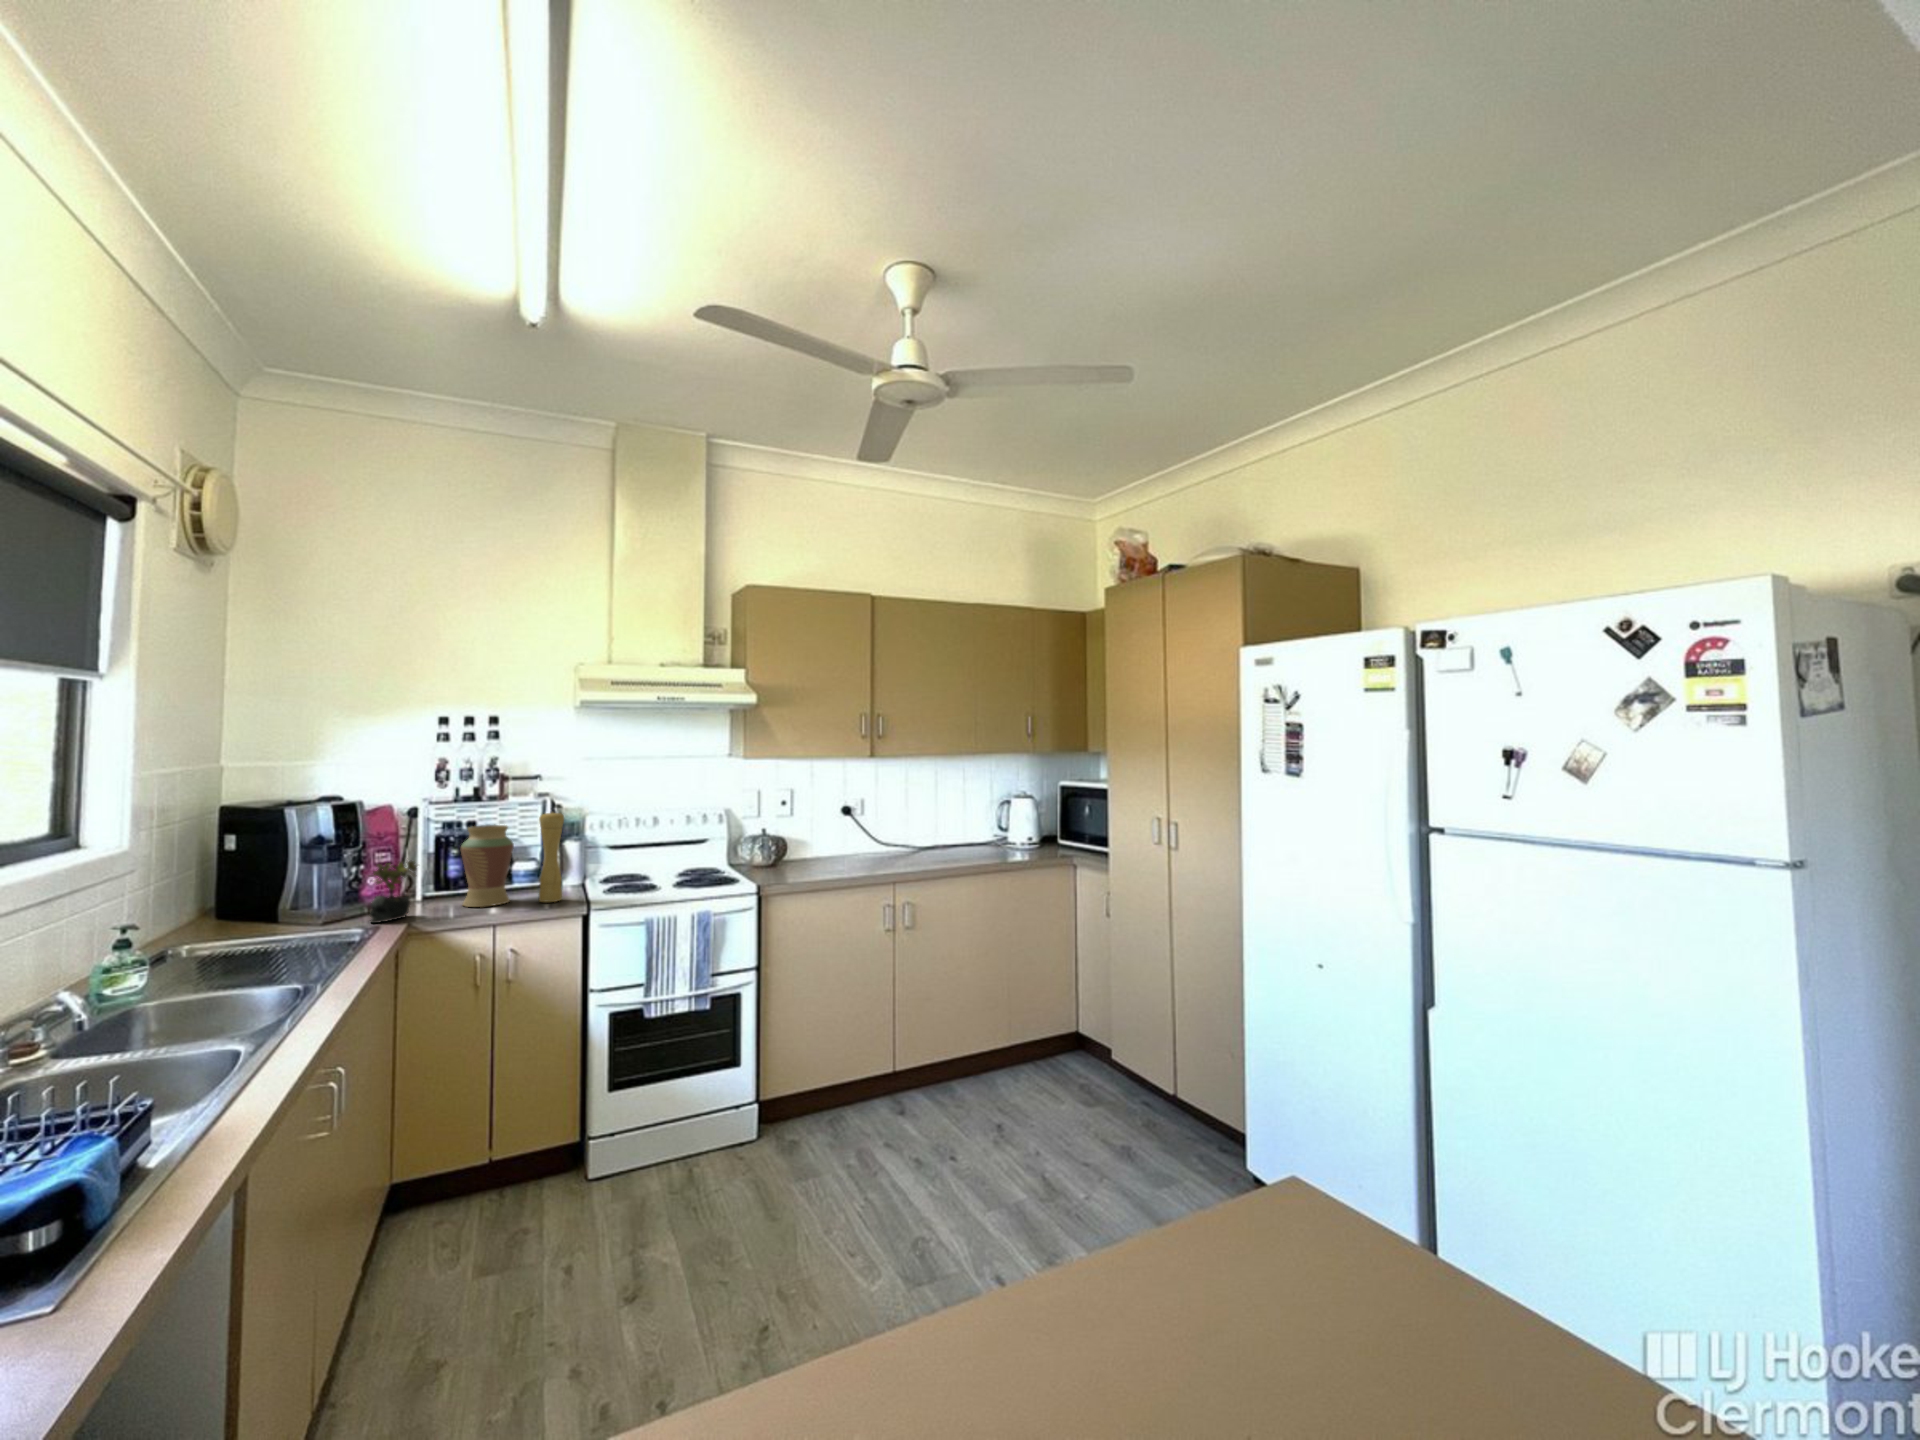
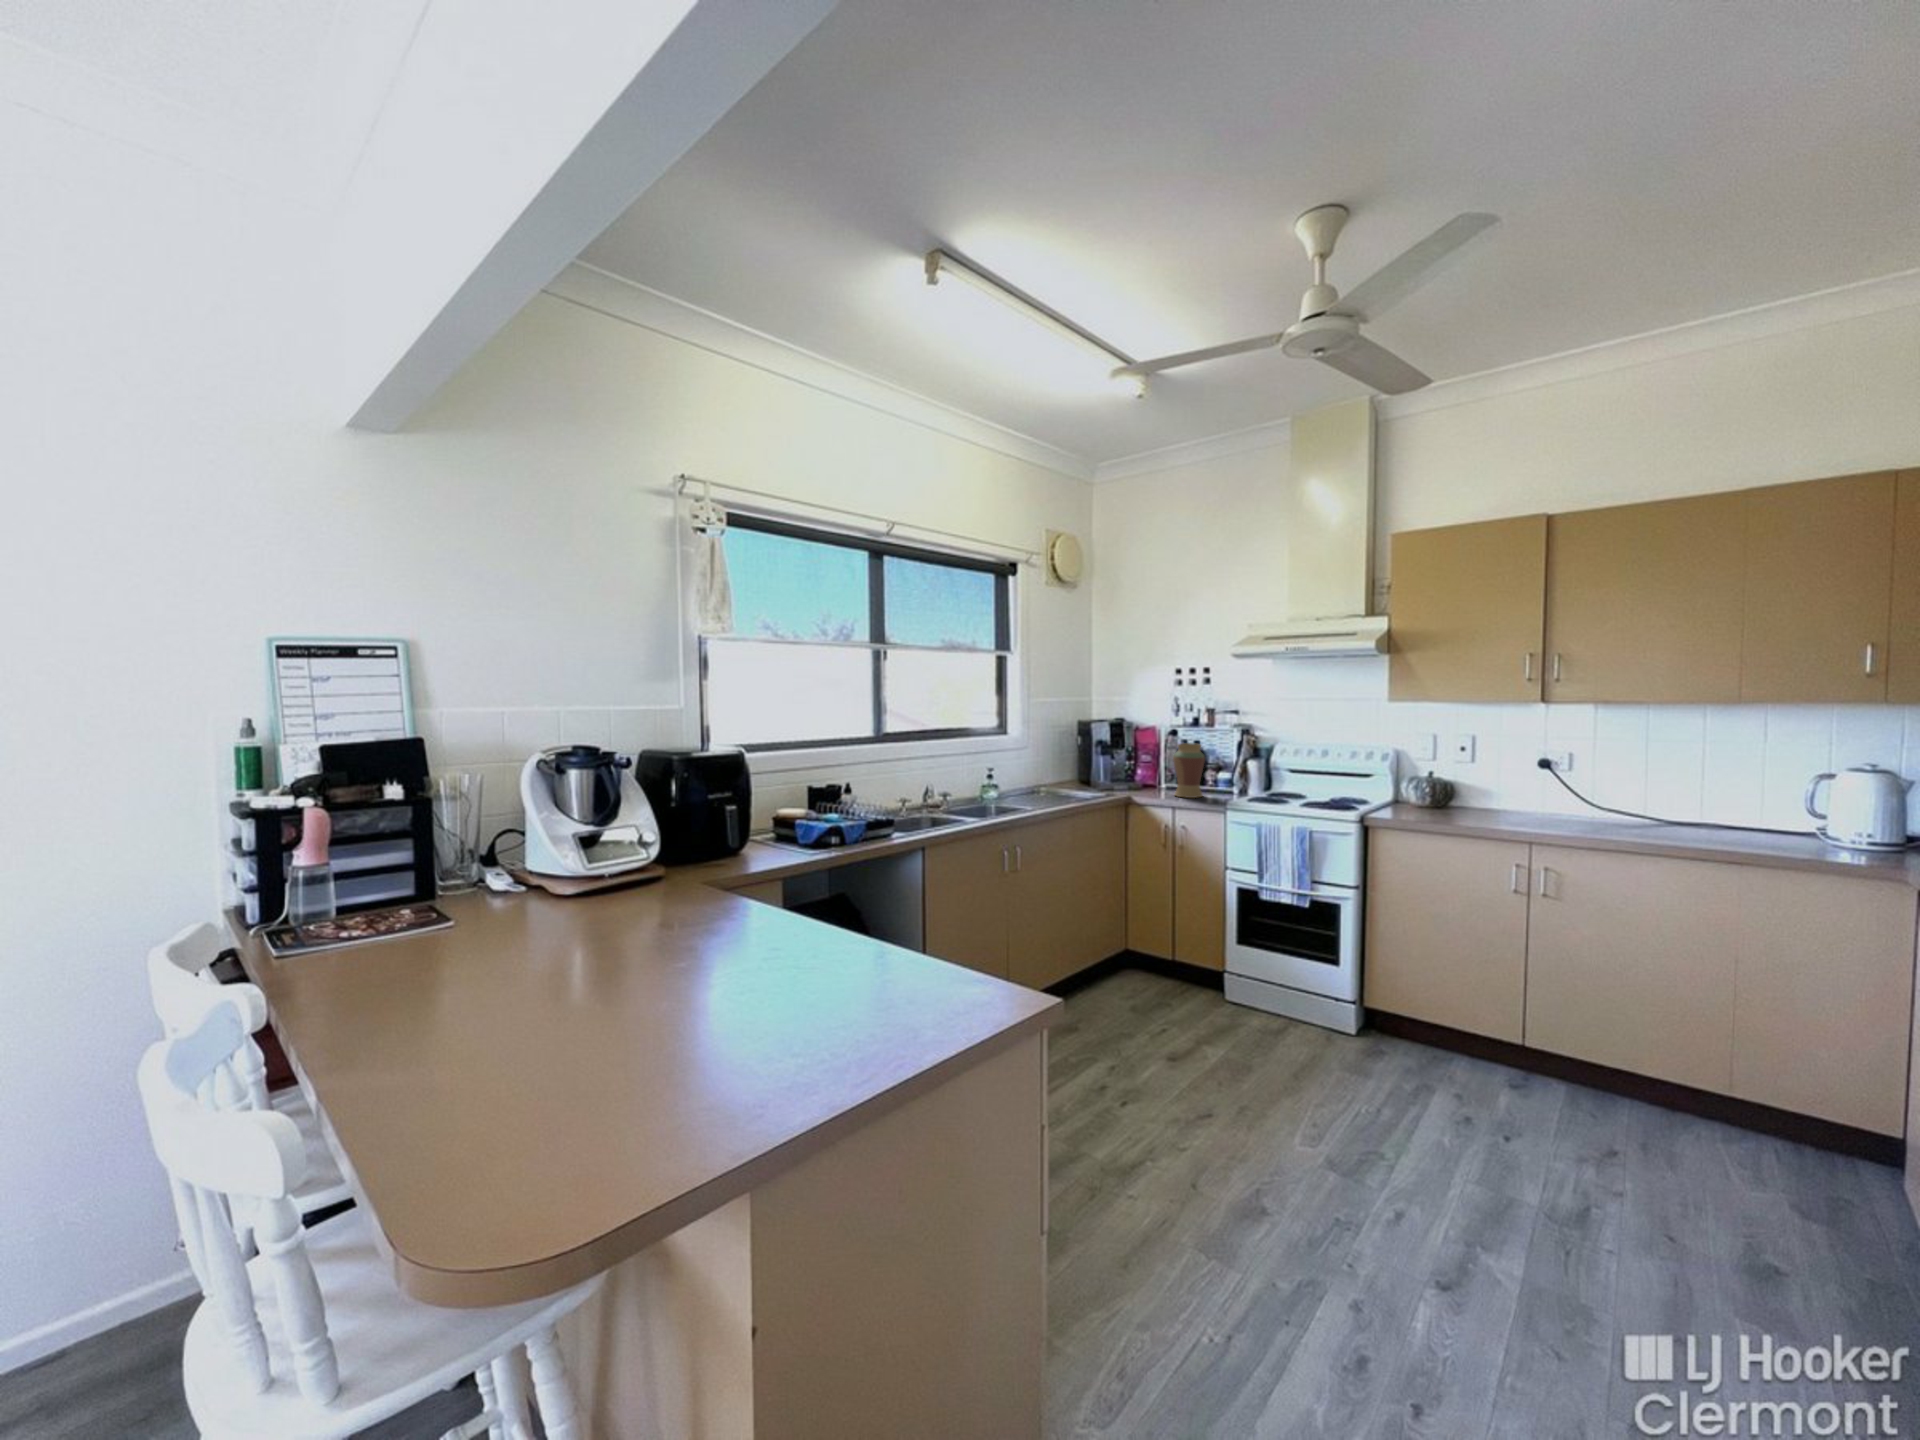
pepper mill: present [539,812,564,902] -> none [1213,737,1230,802]
succulent plant: present [370,861,417,923] -> none [1116,758,1146,795]

